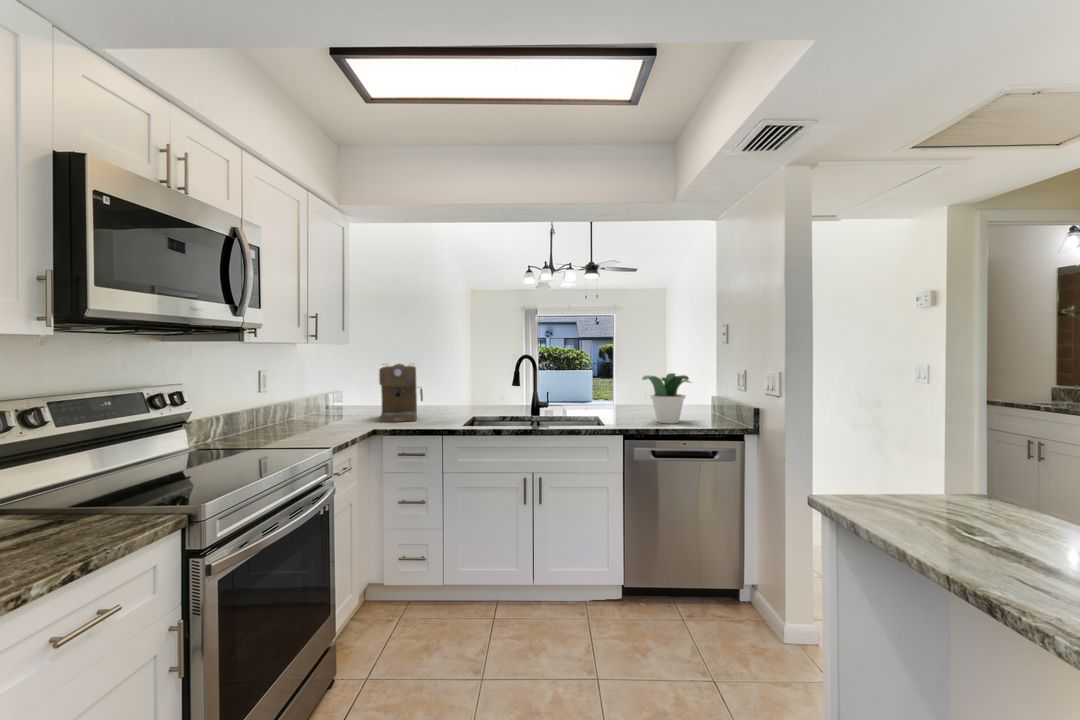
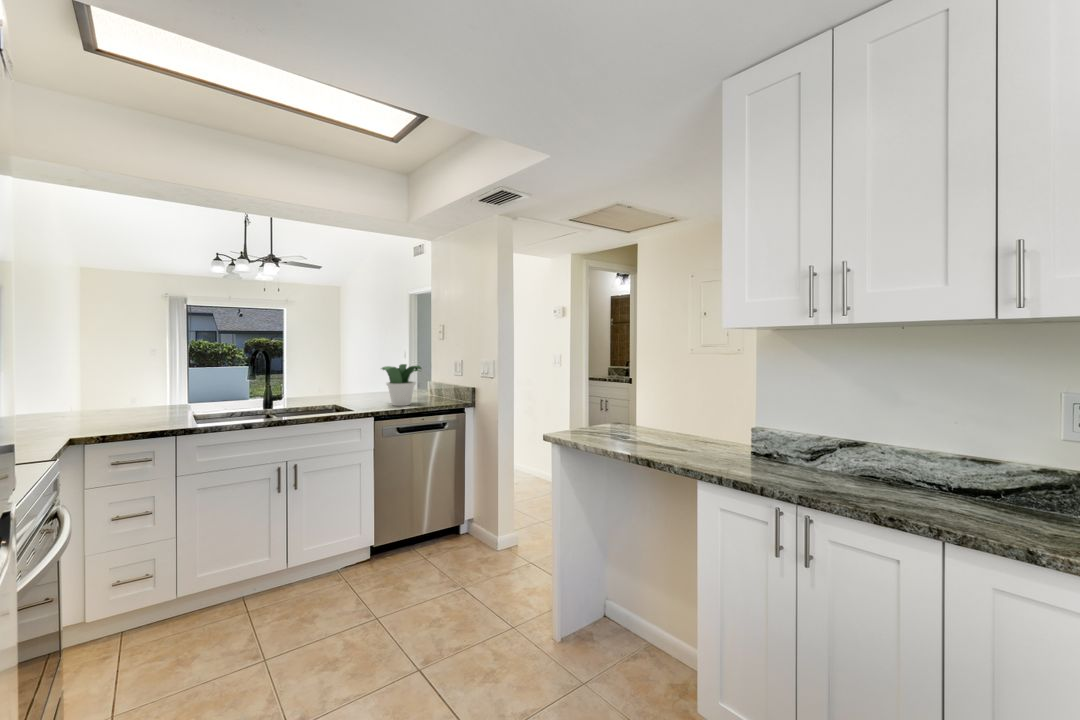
coffee maker: present [379,364,423,422] -> none [56,358,128,430]

